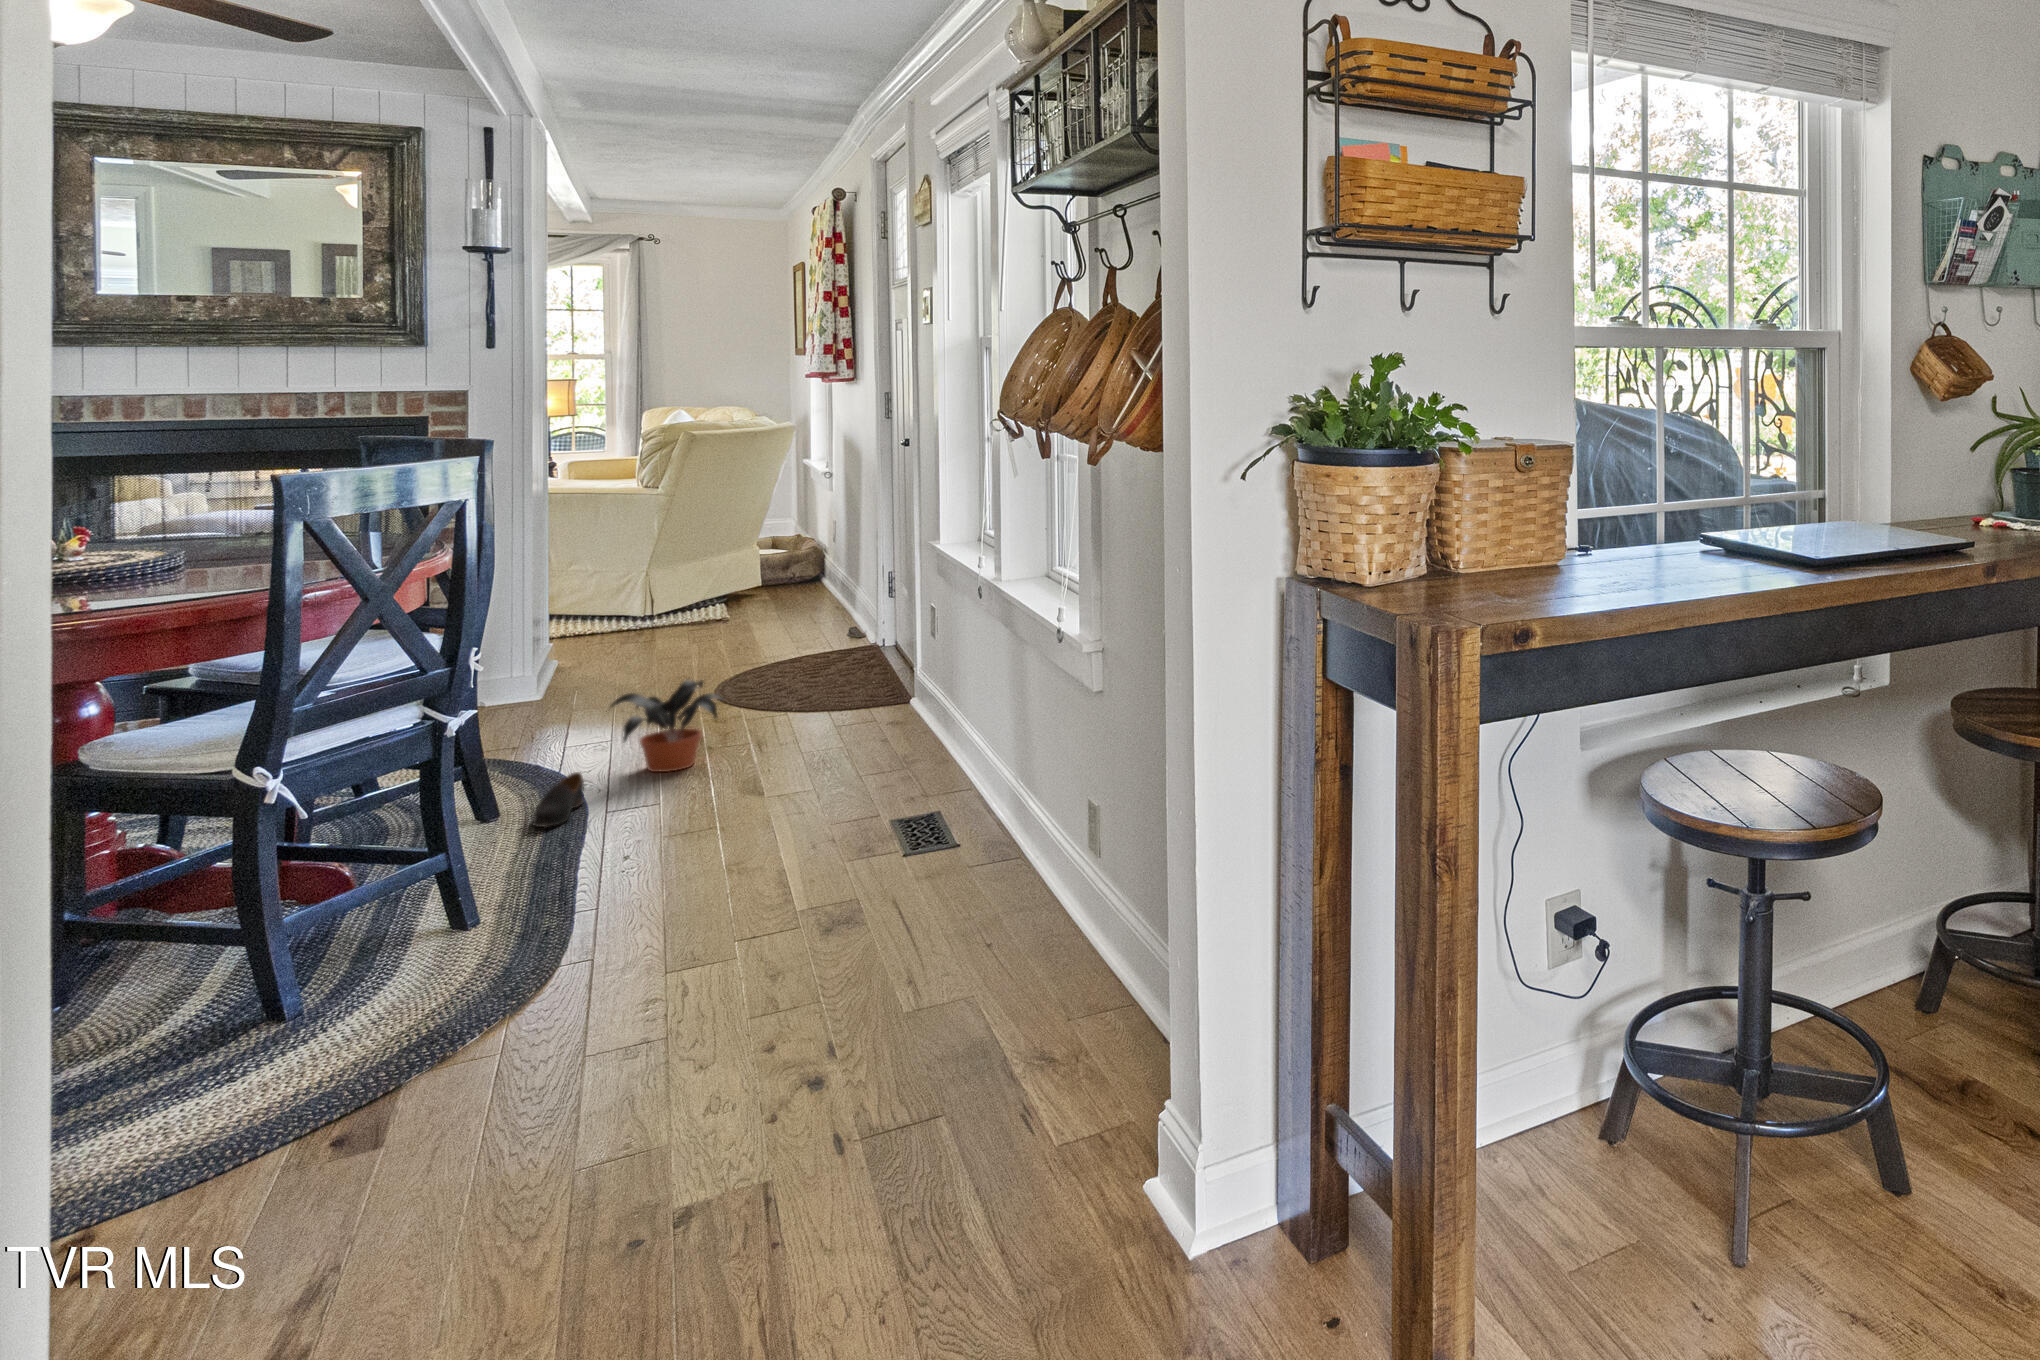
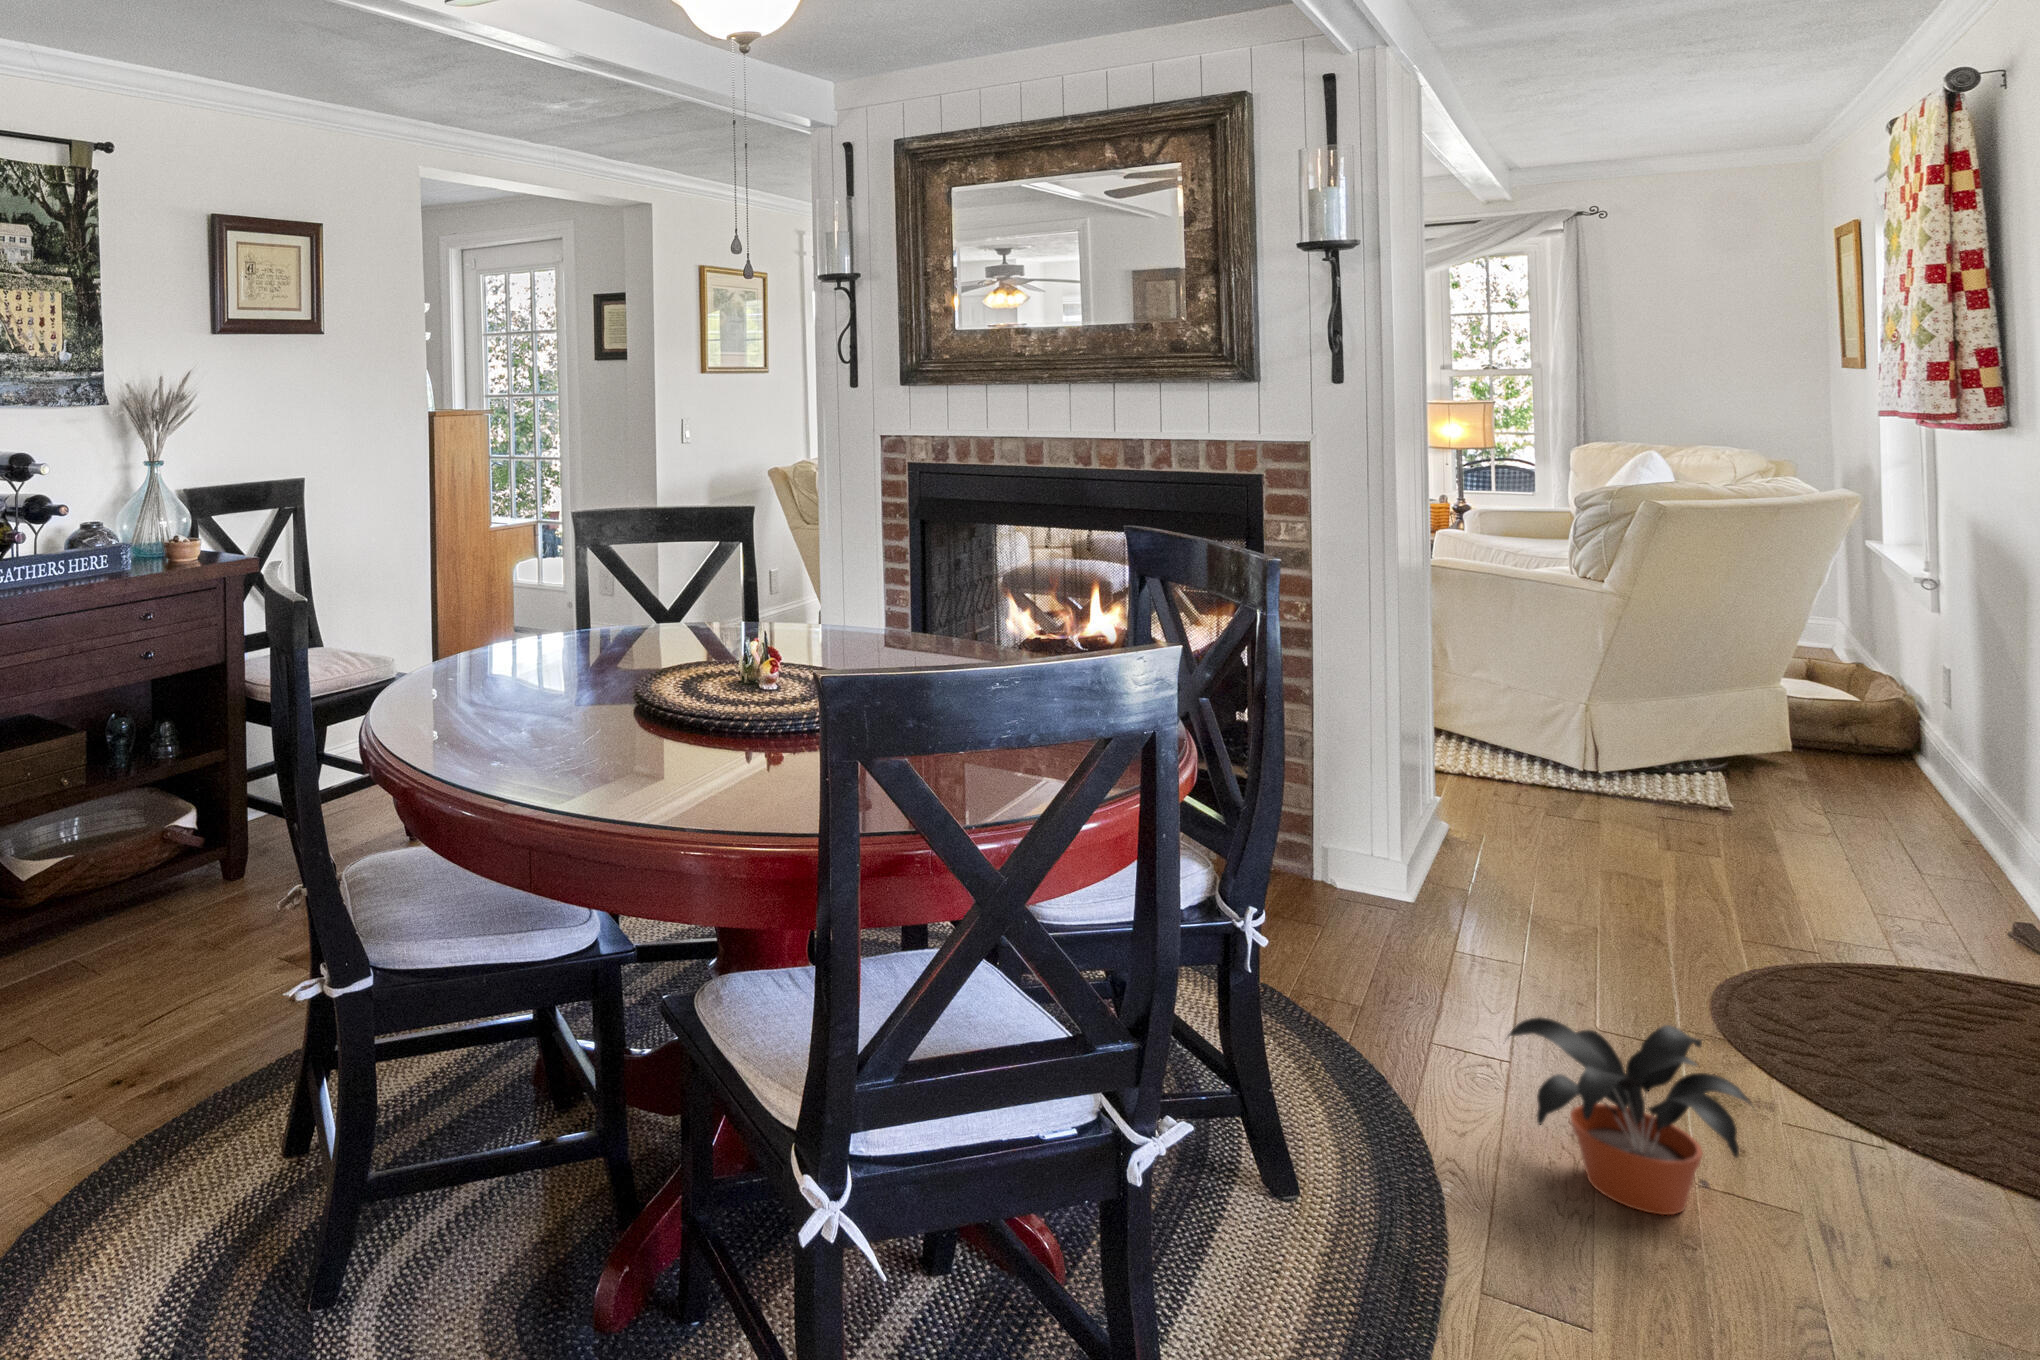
shoe: present [533,772,584,827] -> none [1365,1156,1461,1273]

